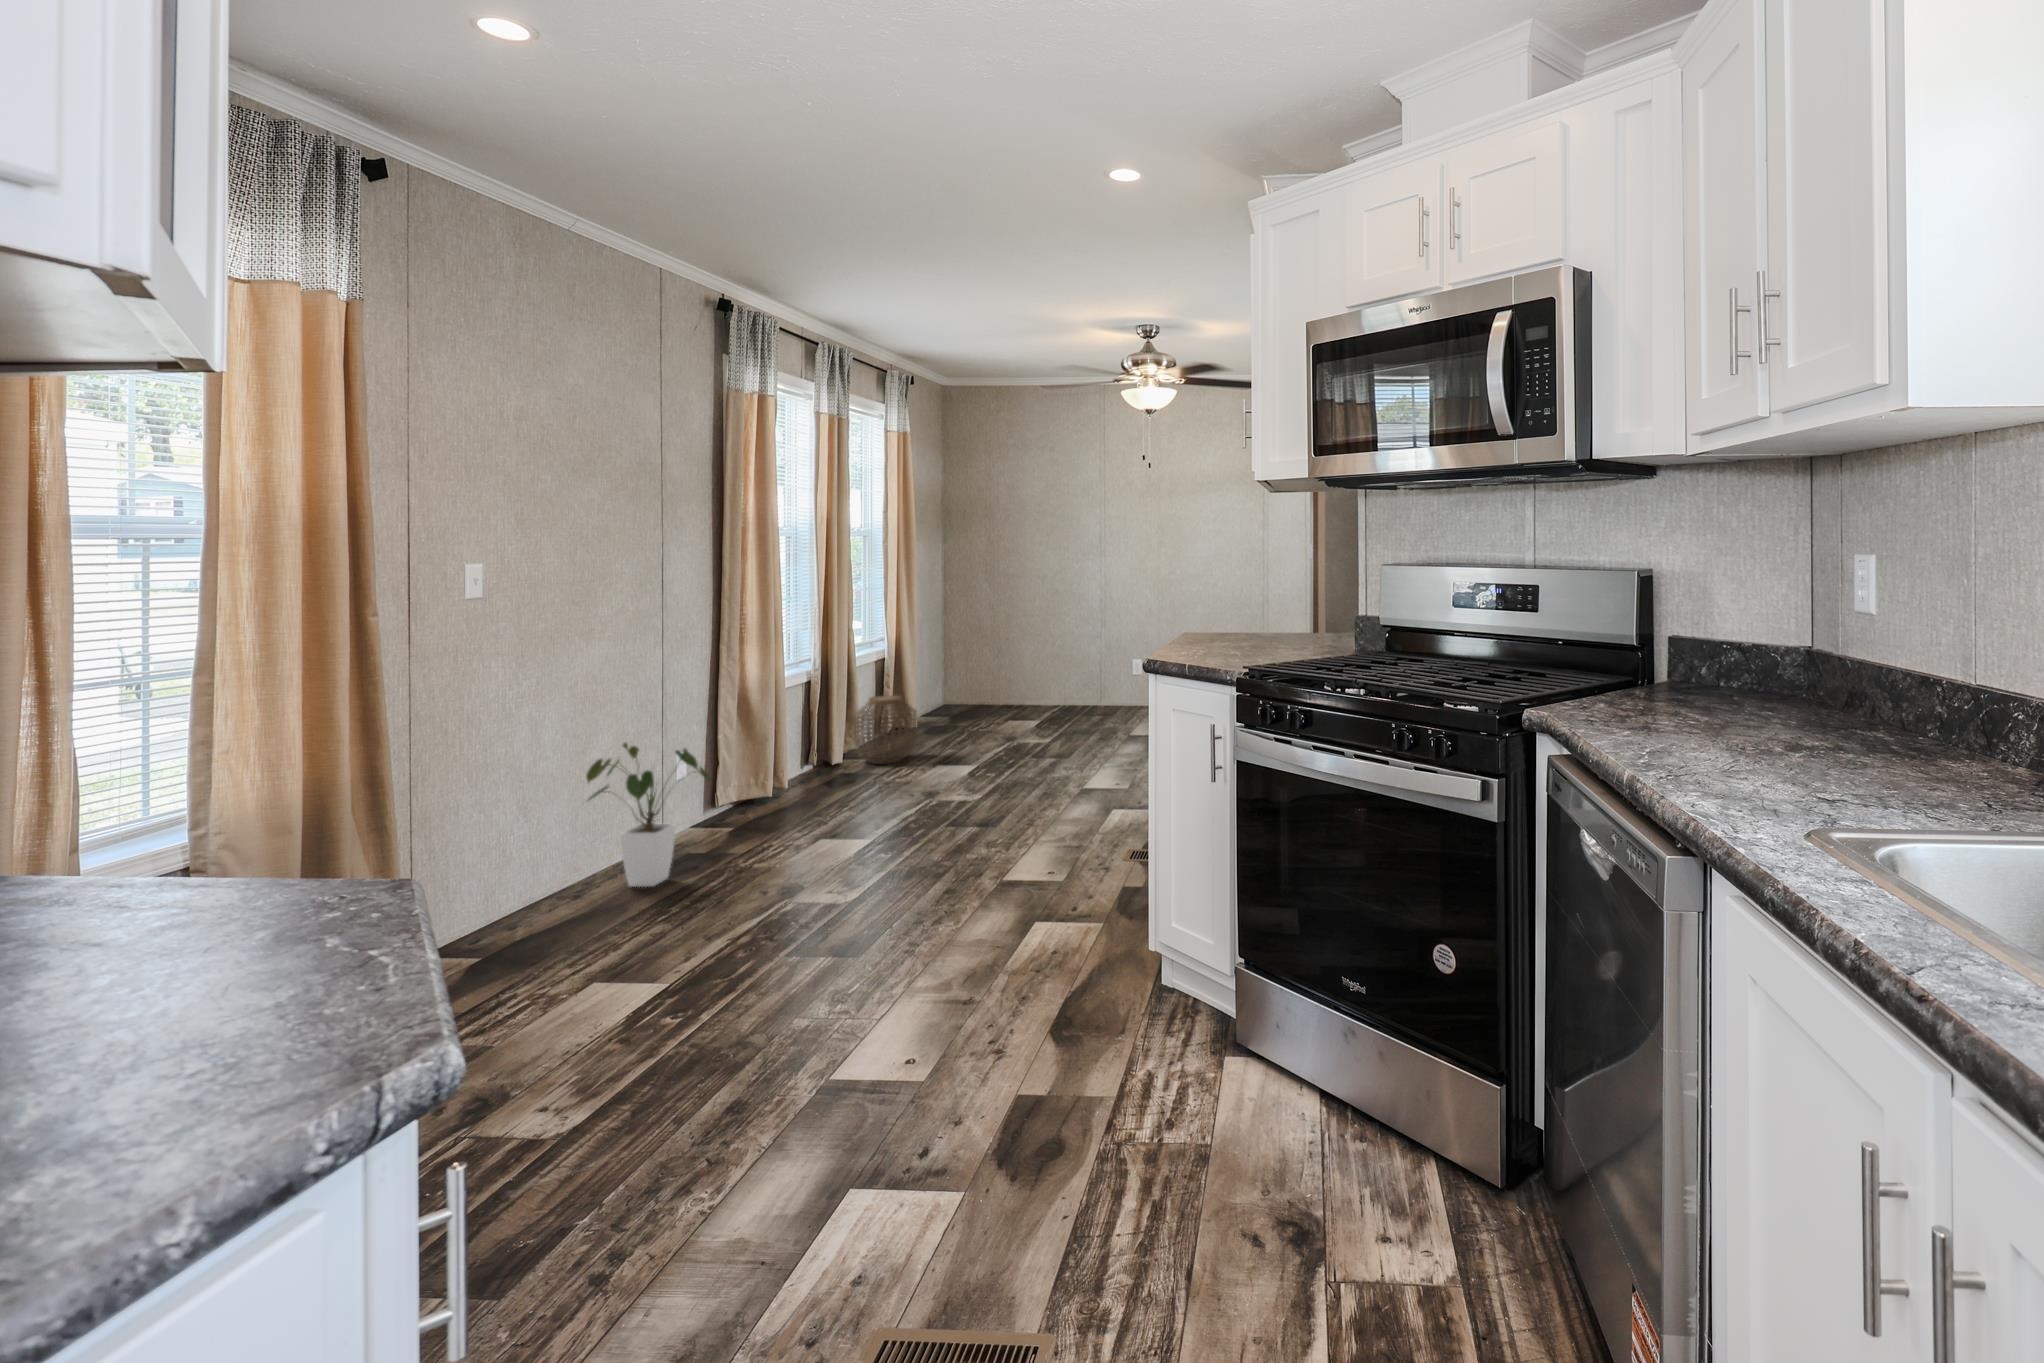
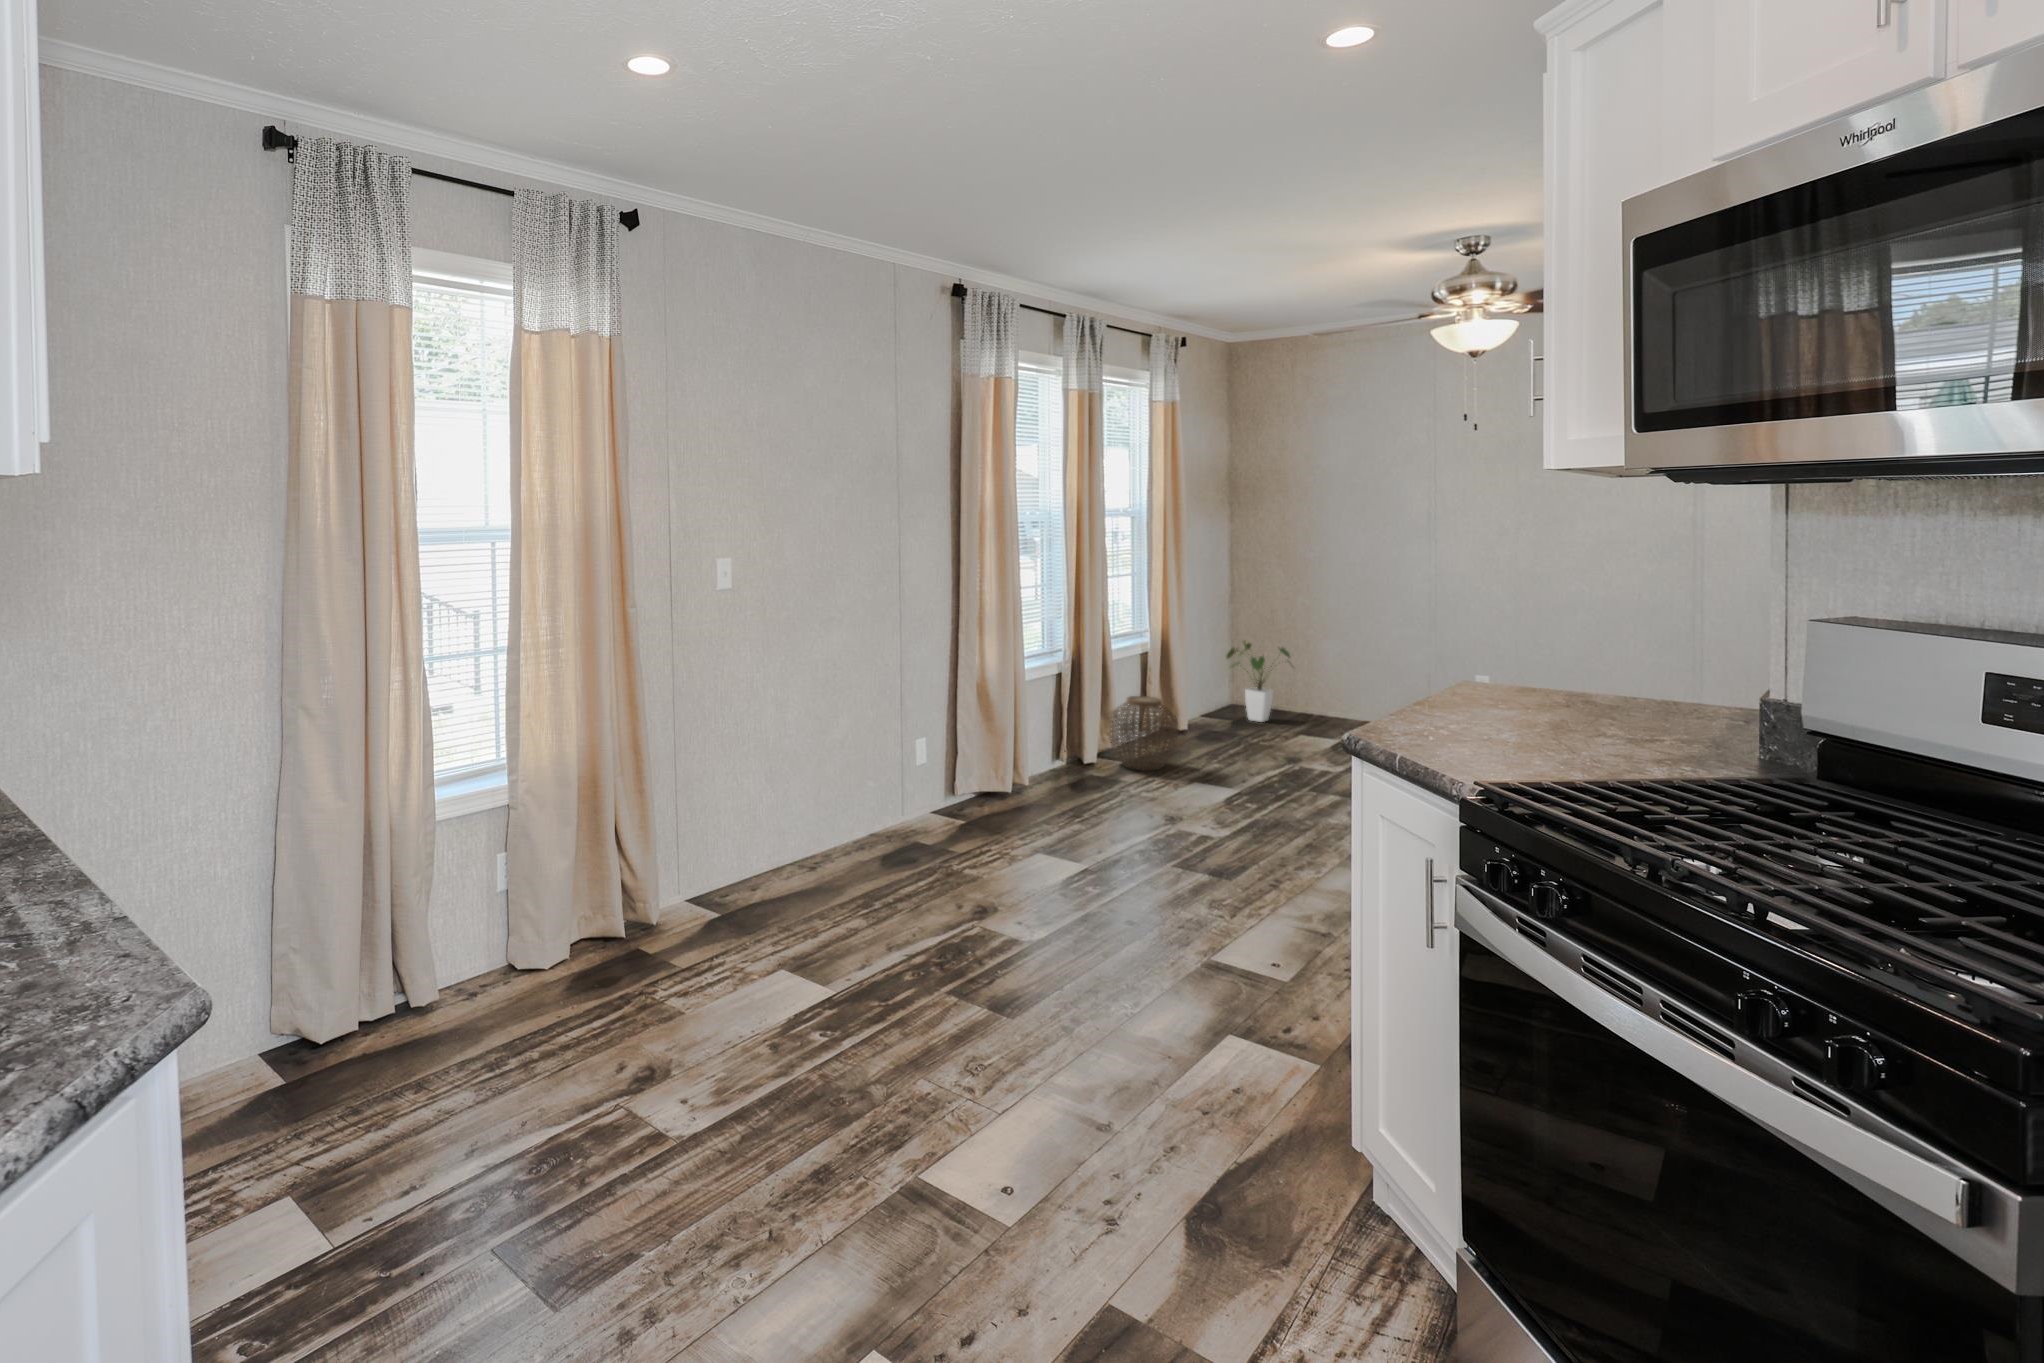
house plant: present [586,743,711,887] -> present [1227,641,1290,722]

